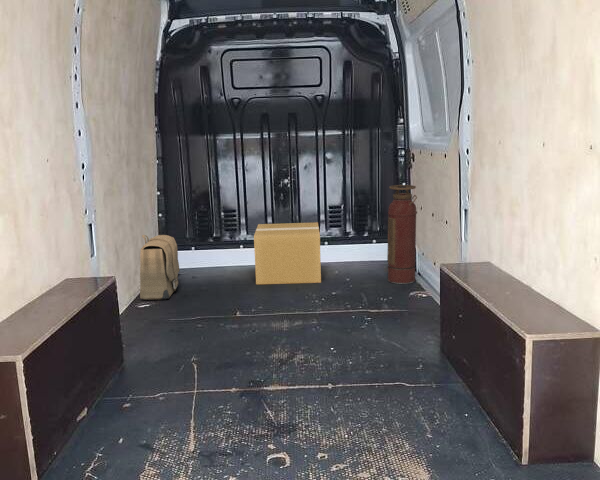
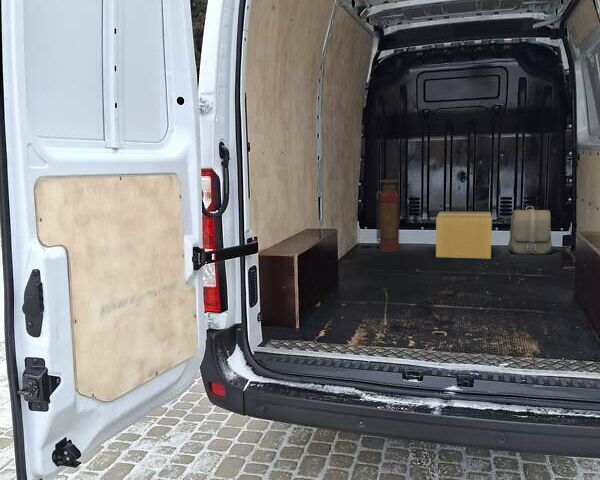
fire extinguisher: present [387,185,417,284] -> present [376,180,400,252]
backpack: present [140,235,180,300] -> present [508,206,552,254]

